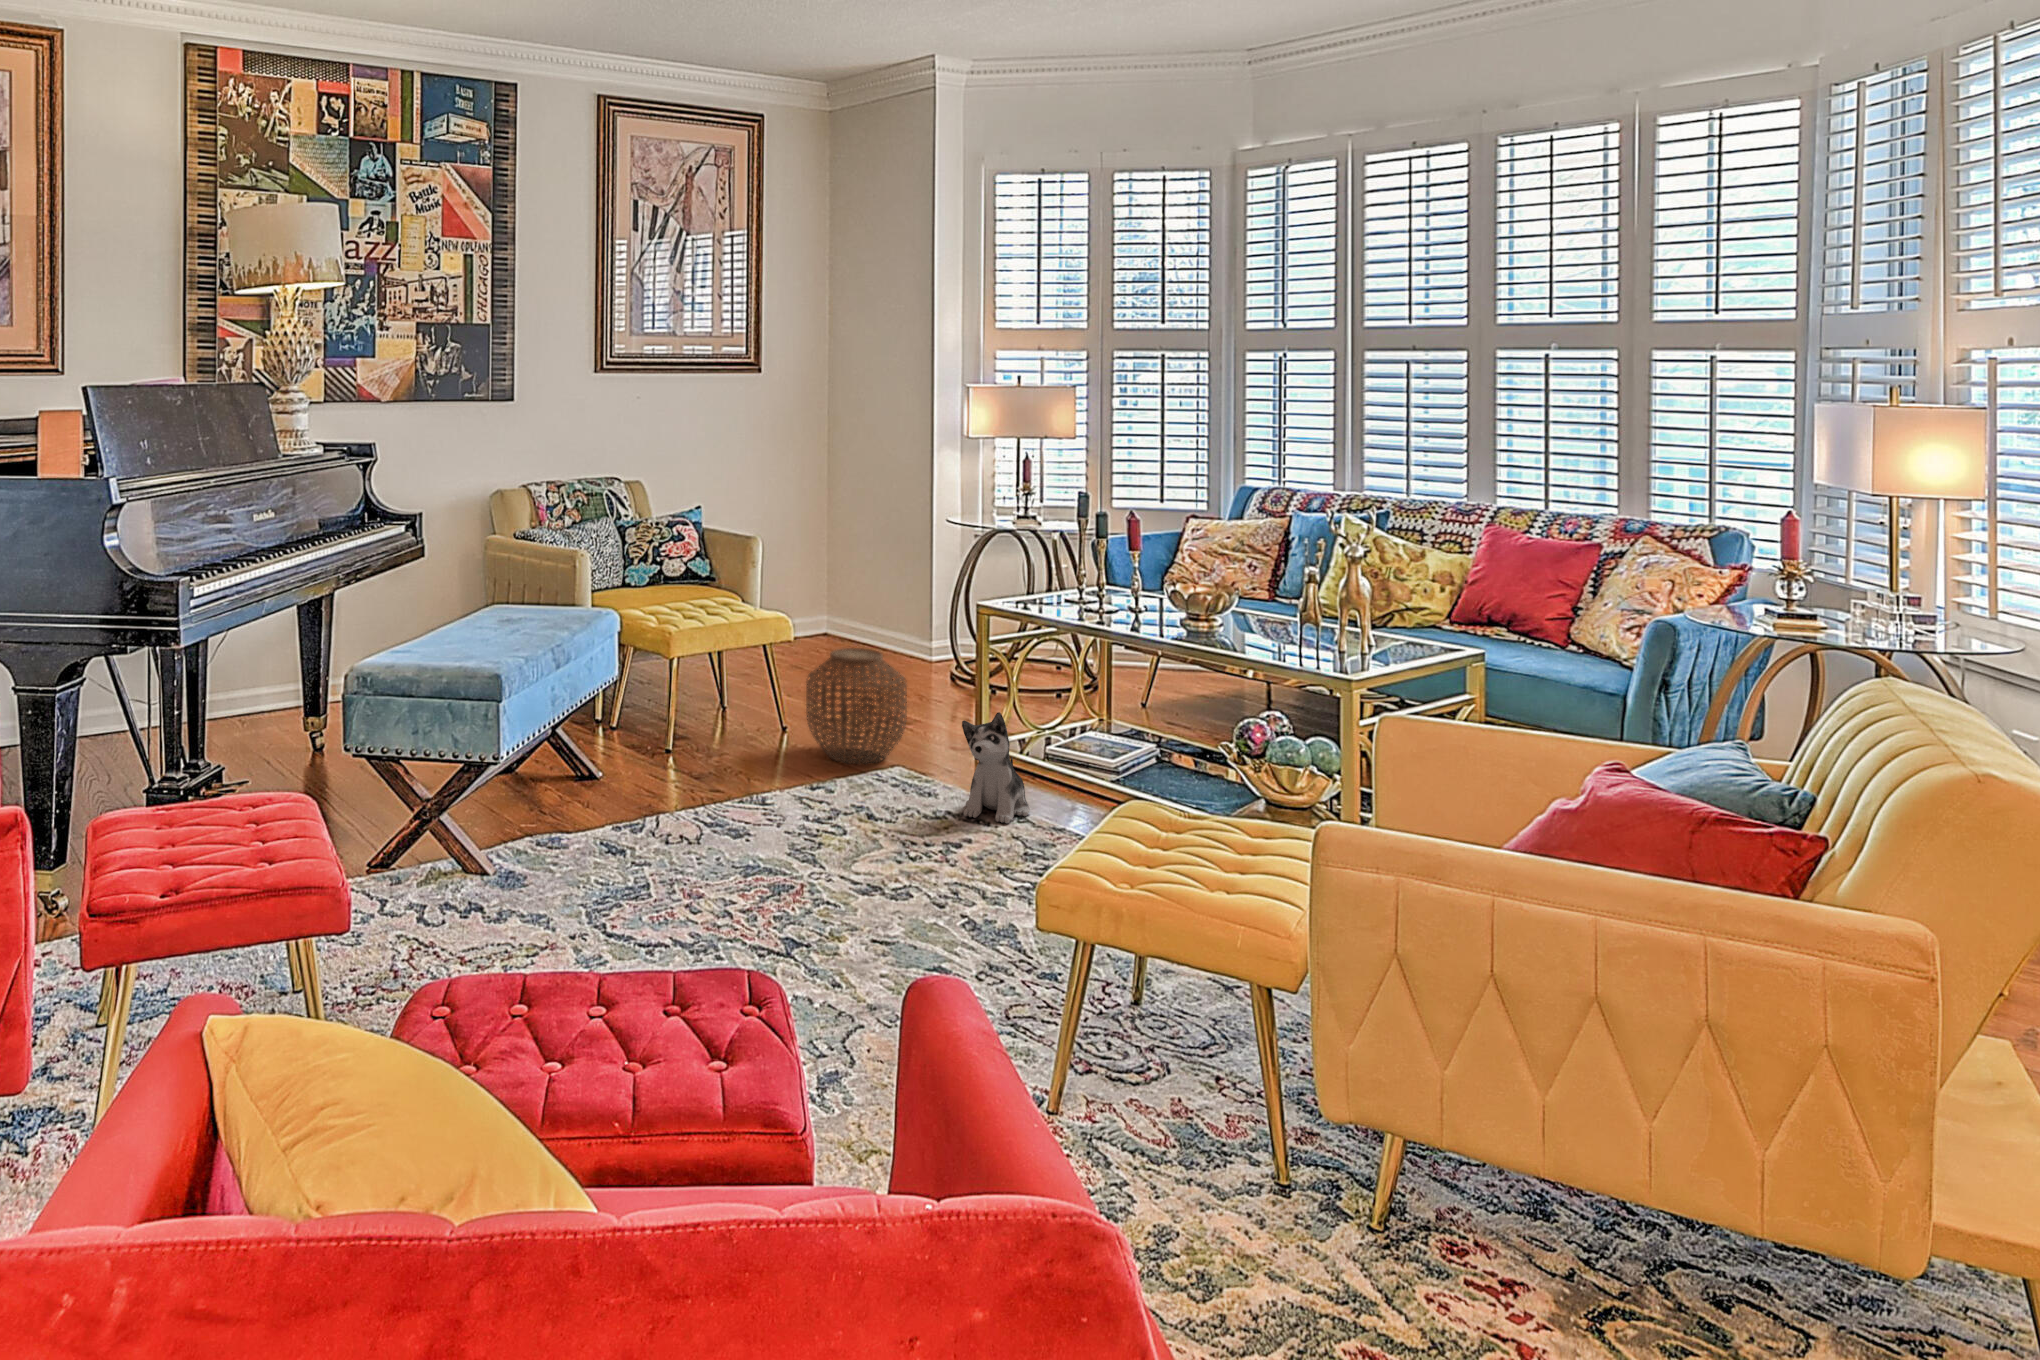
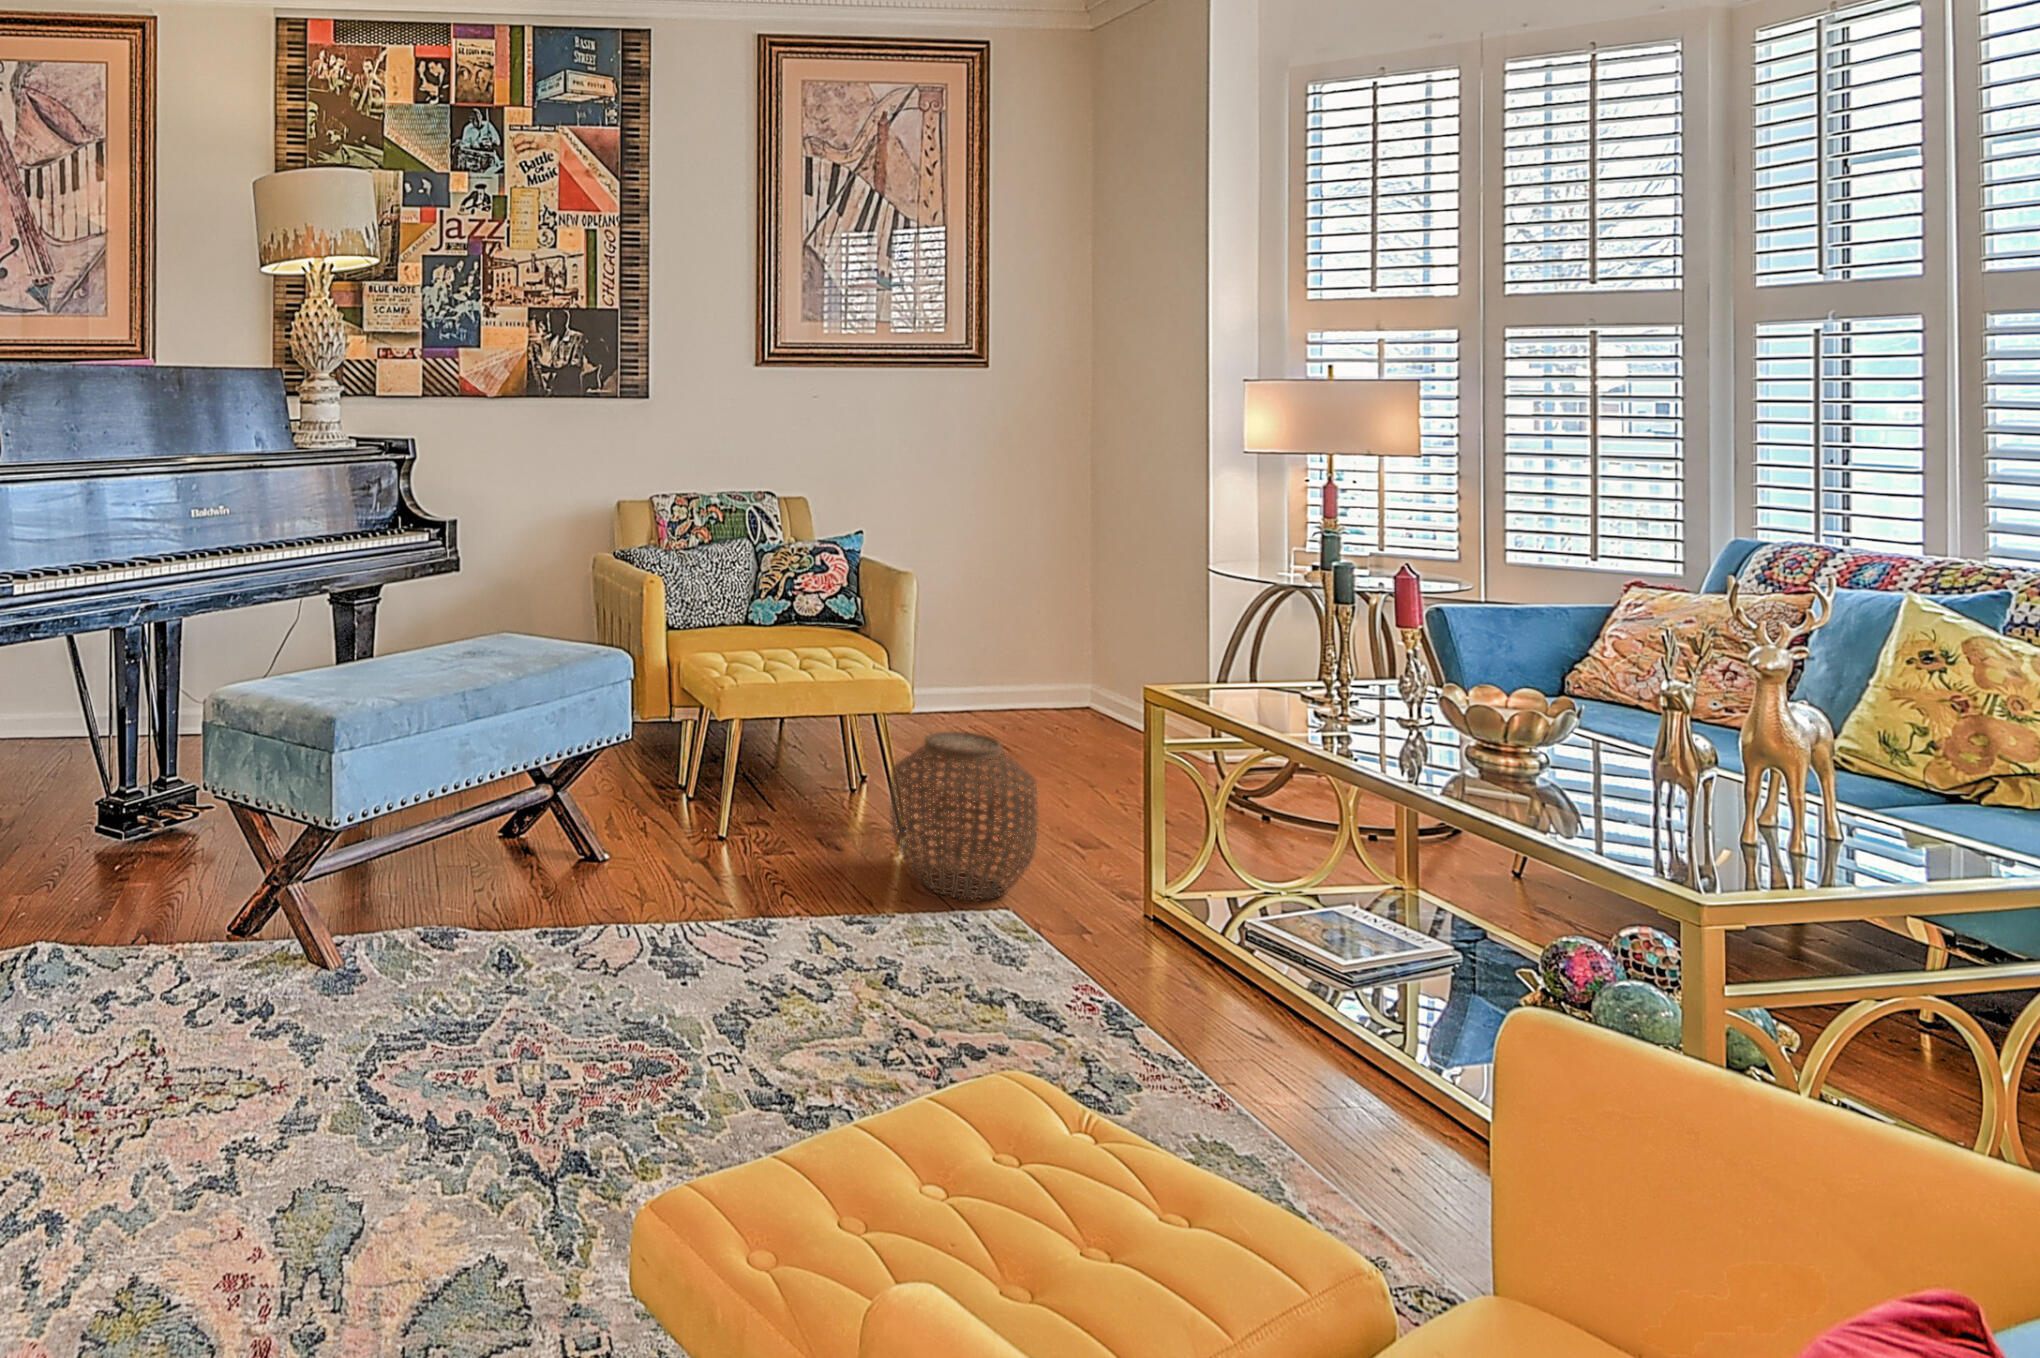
plush toy: present [962,712,1030,823] -> none [1037,859,1156,1037]

